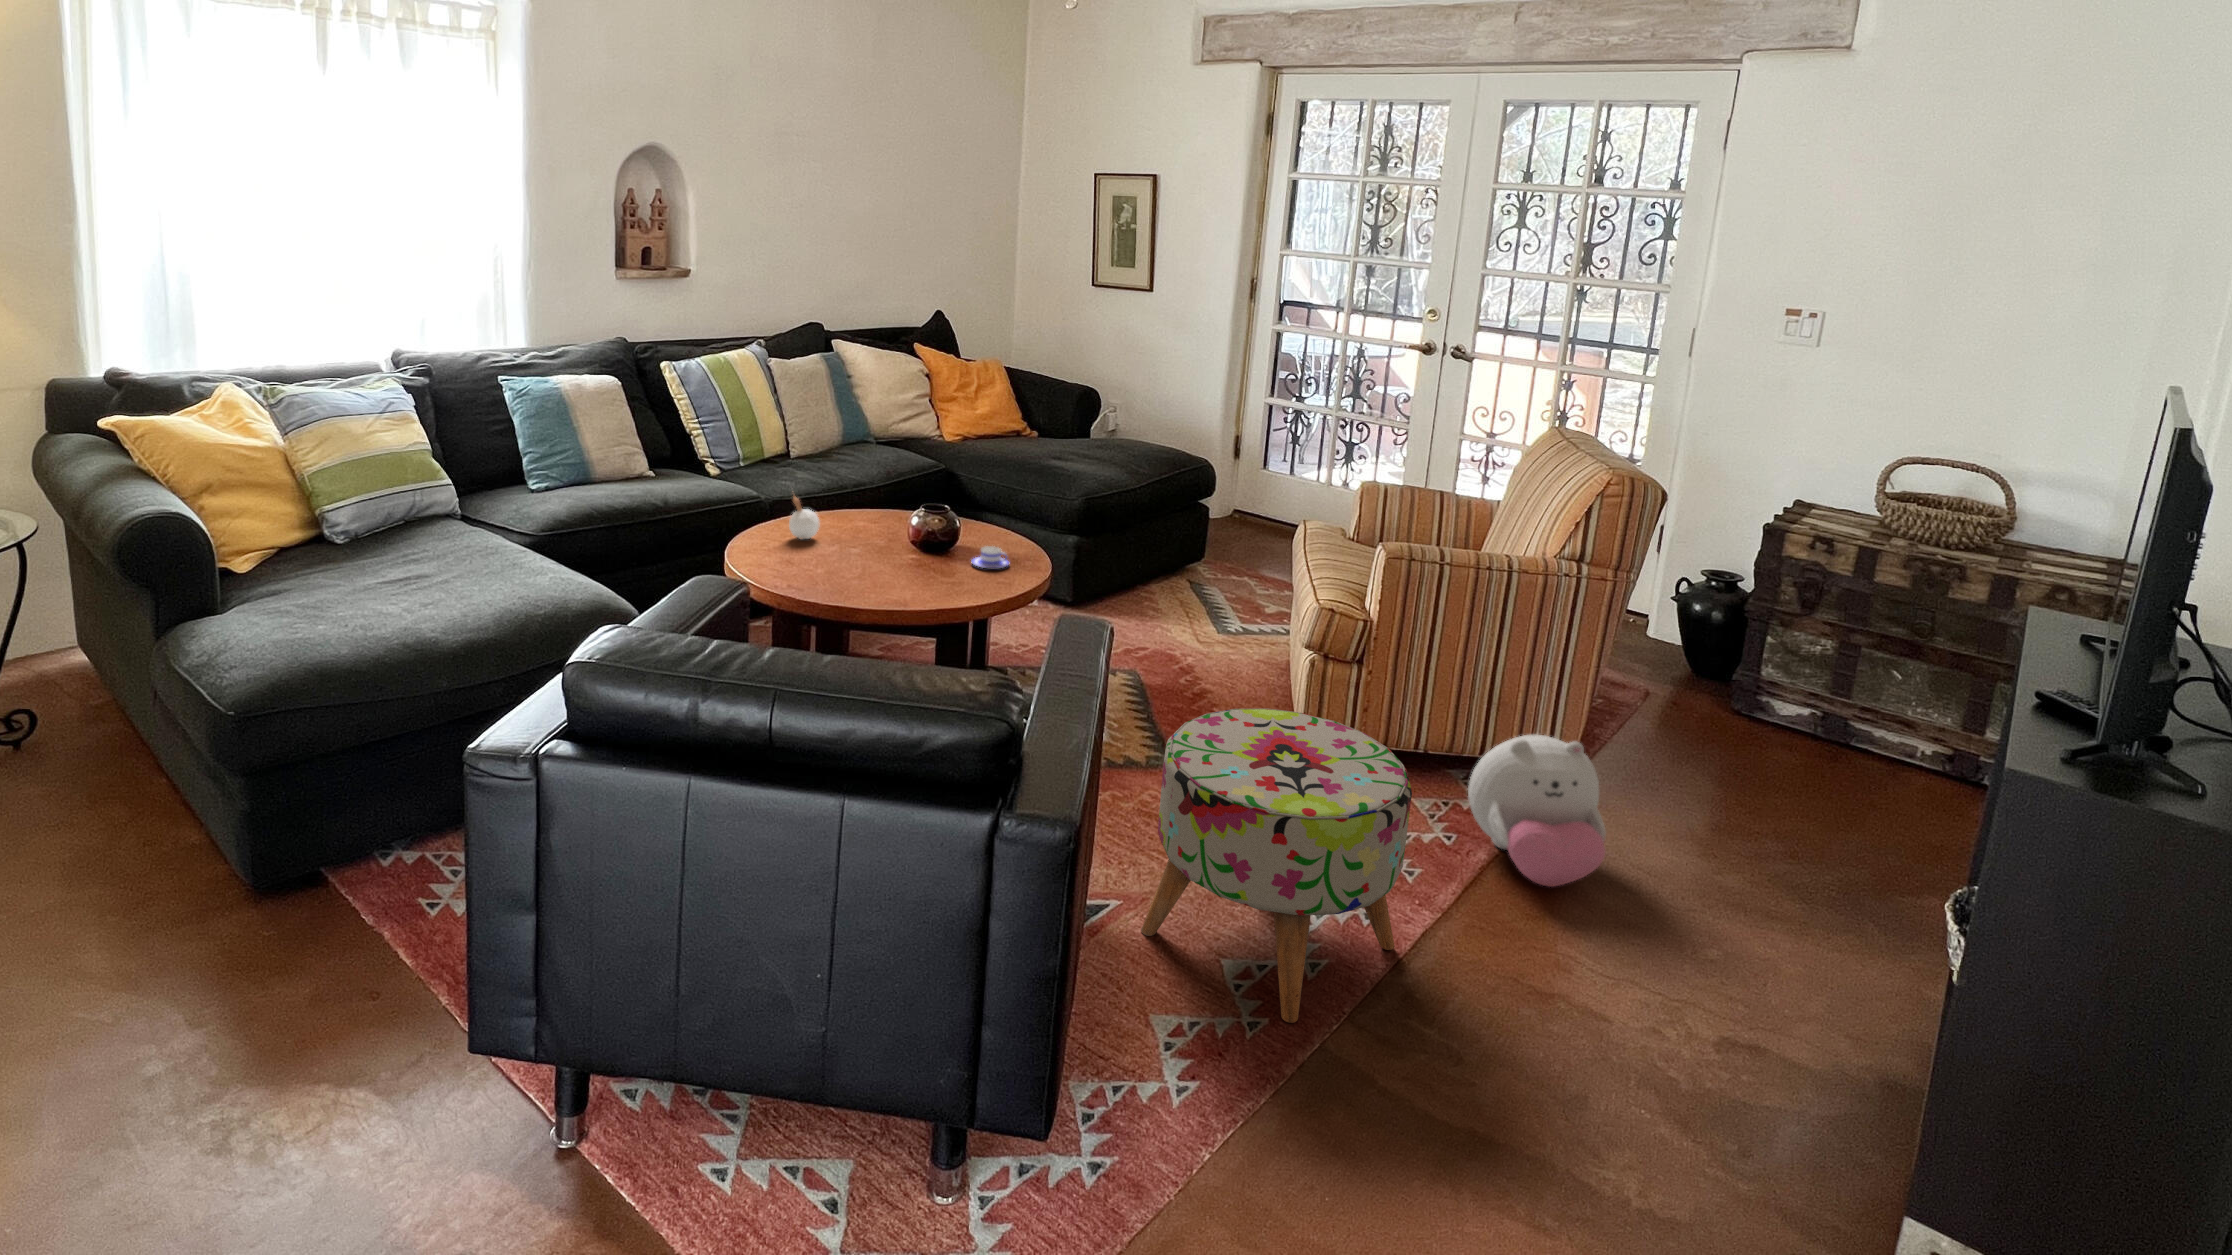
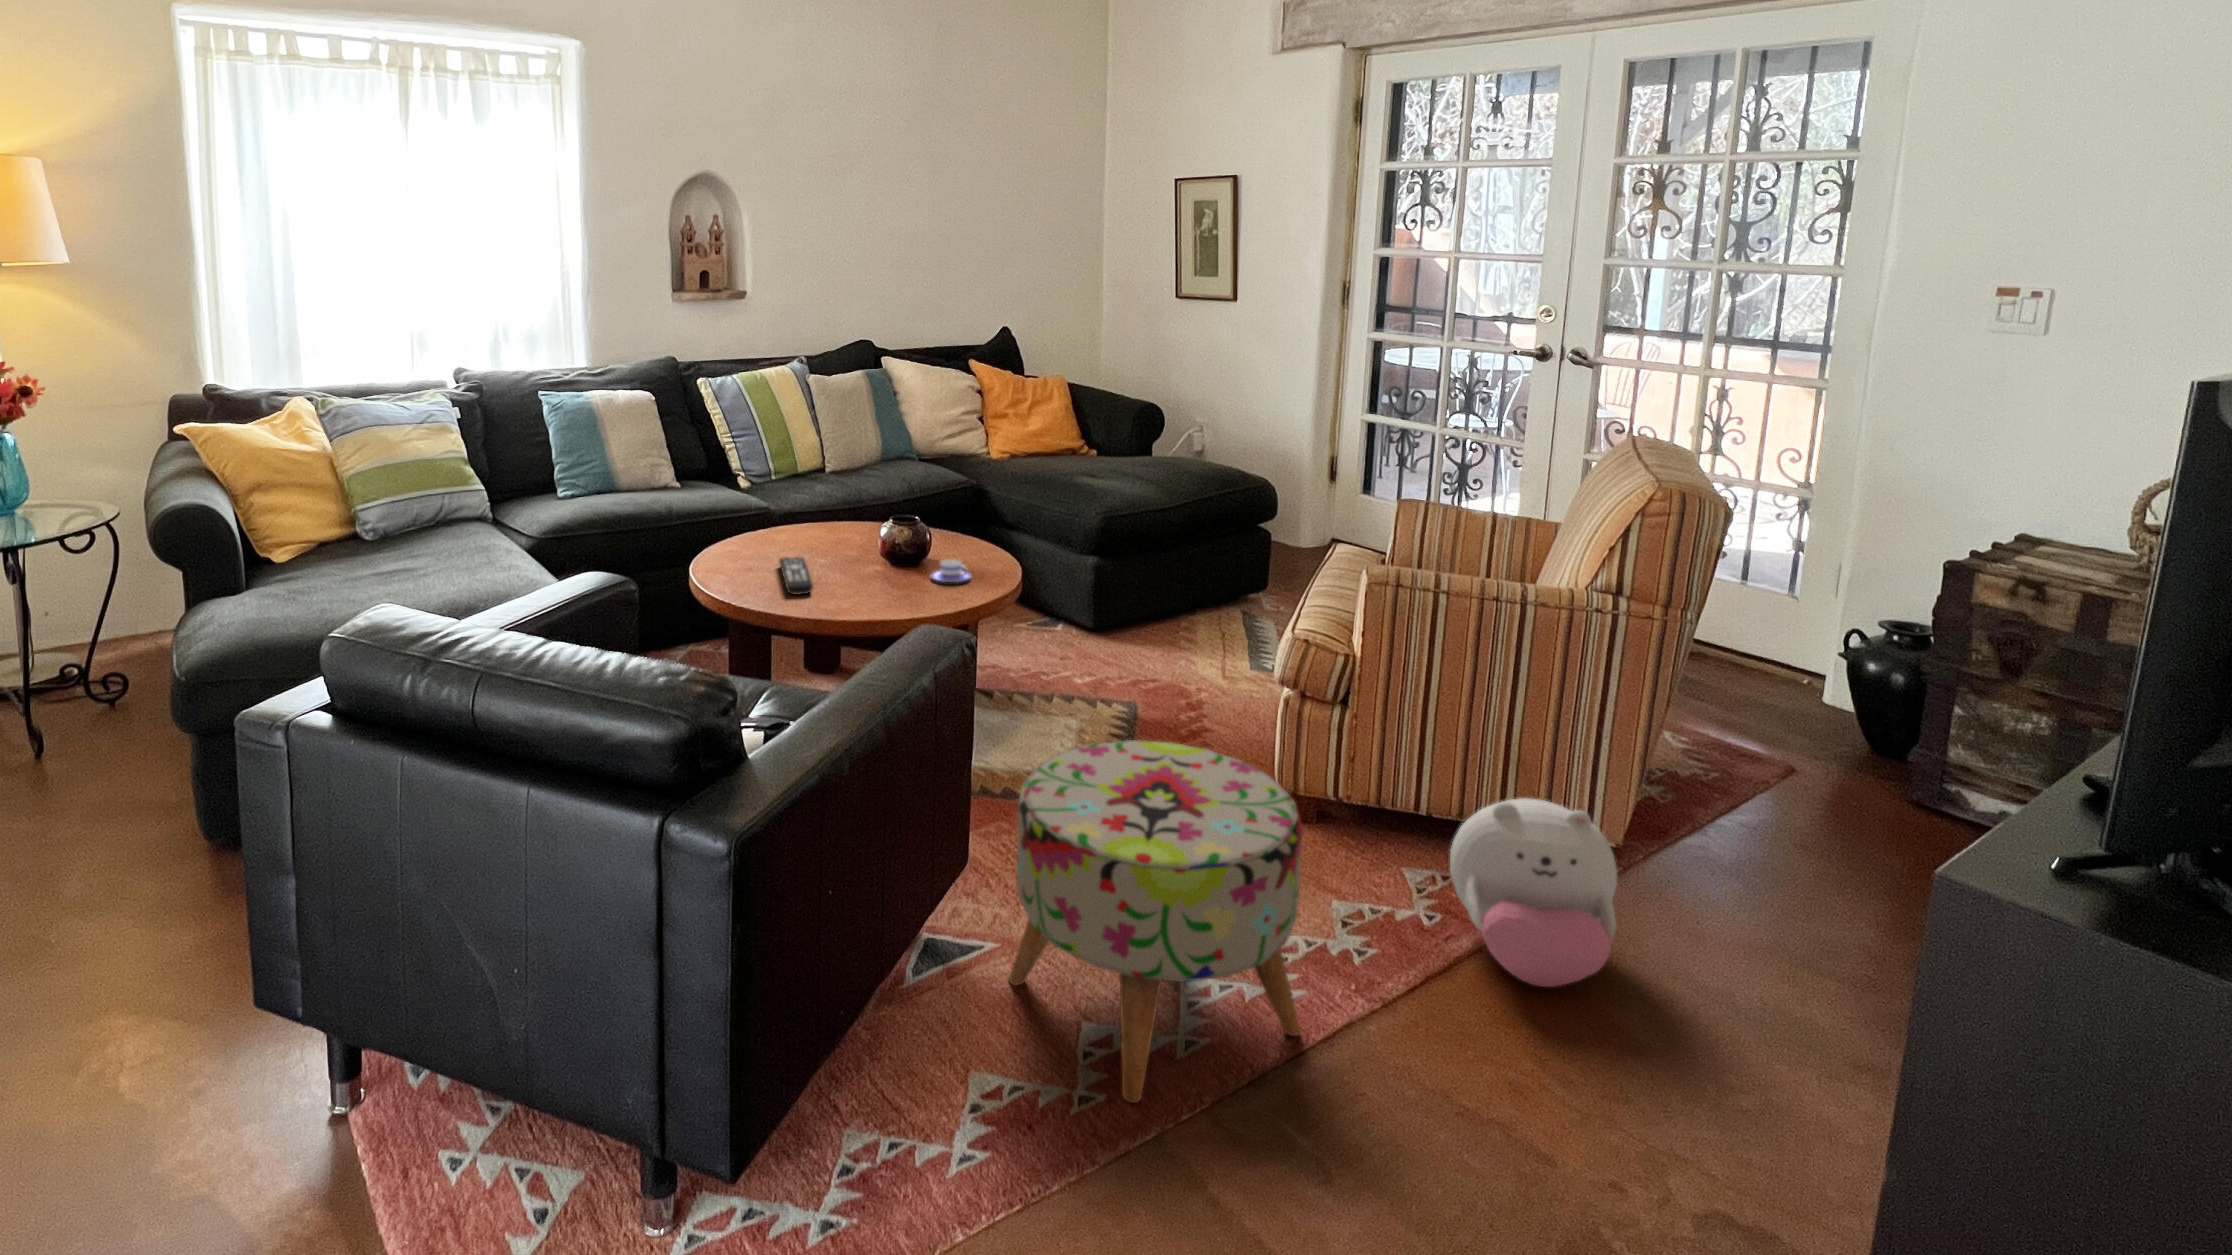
candle: present [789,496,820,539] -> none [765,495,796,549]
remote control: none [816,548,870,587] -> present [779,557,813,595]

